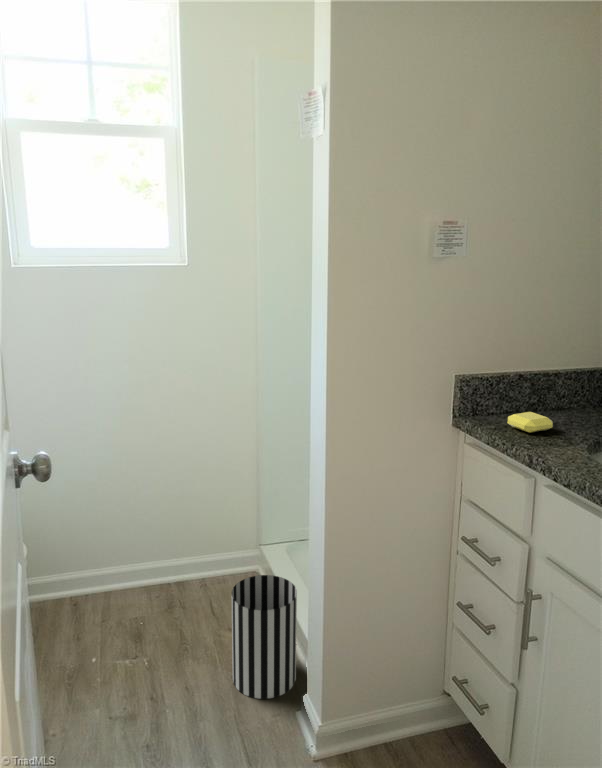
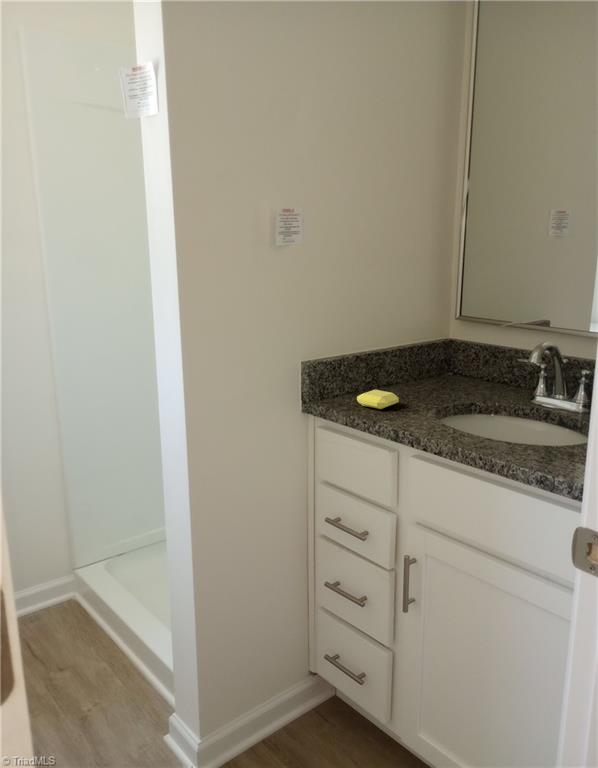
wastebasket: present [232,575,297,699] -> none [74,599,154,737]

